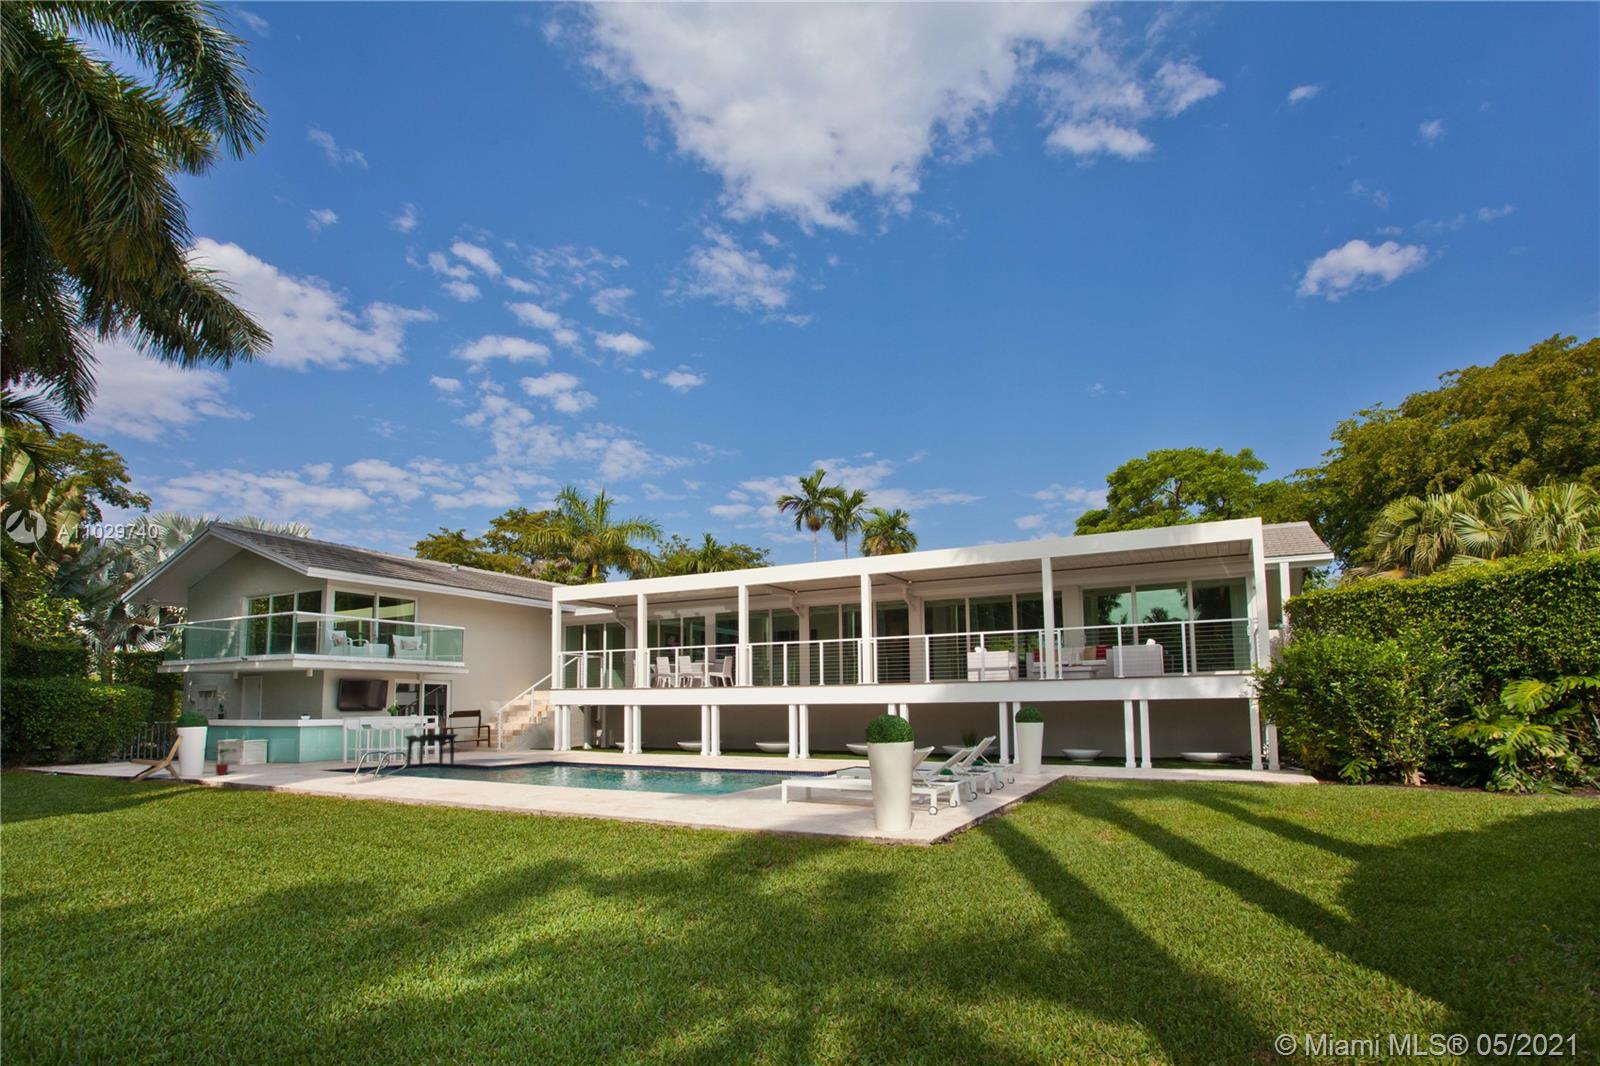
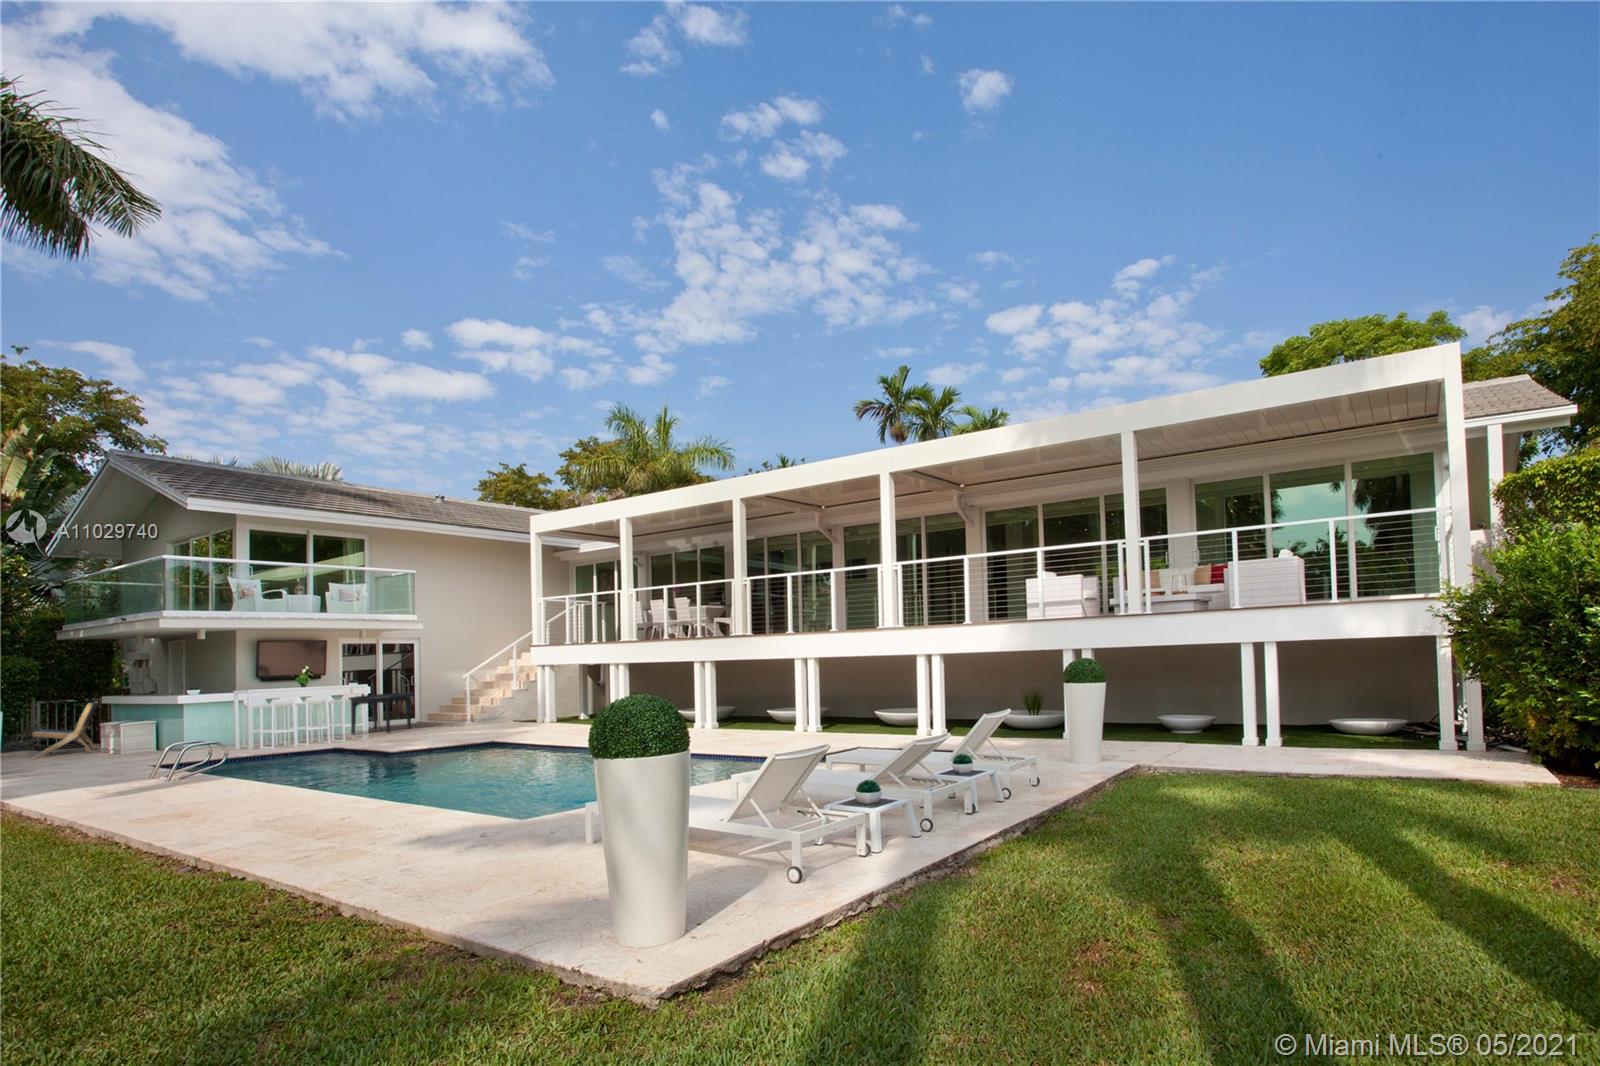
bench: present [444,710,490,749] -> none [452,658,505,704]
potted plant: present [208,747,235,775] -> none [120,715,165,747]

